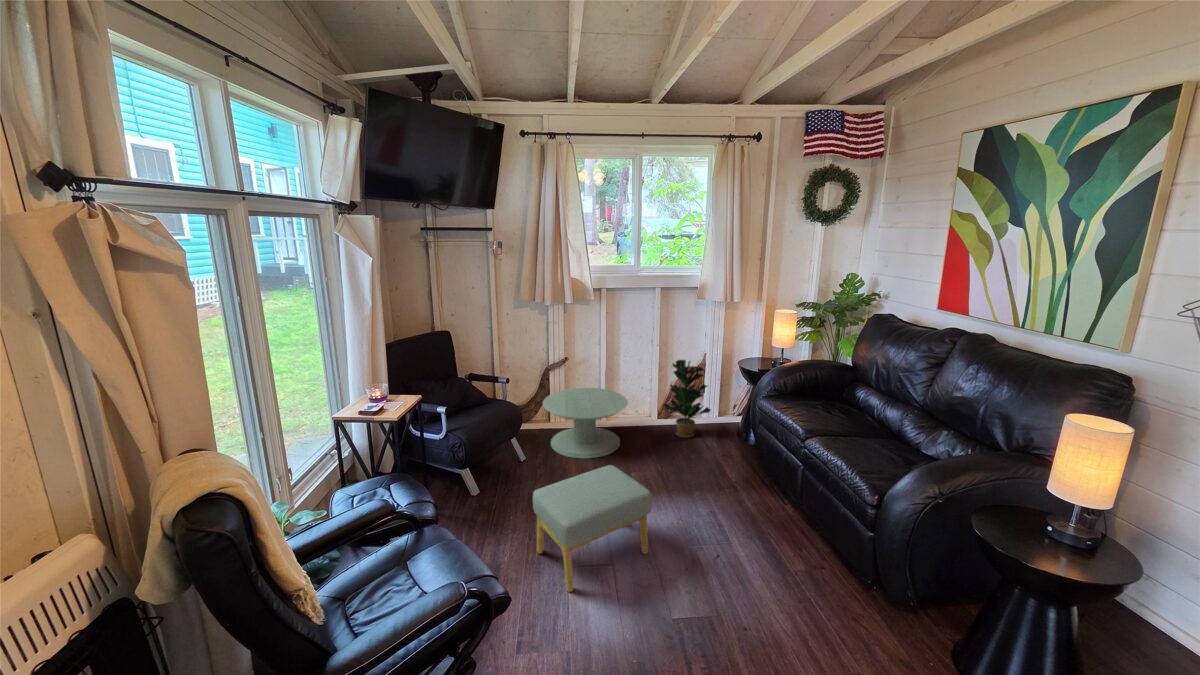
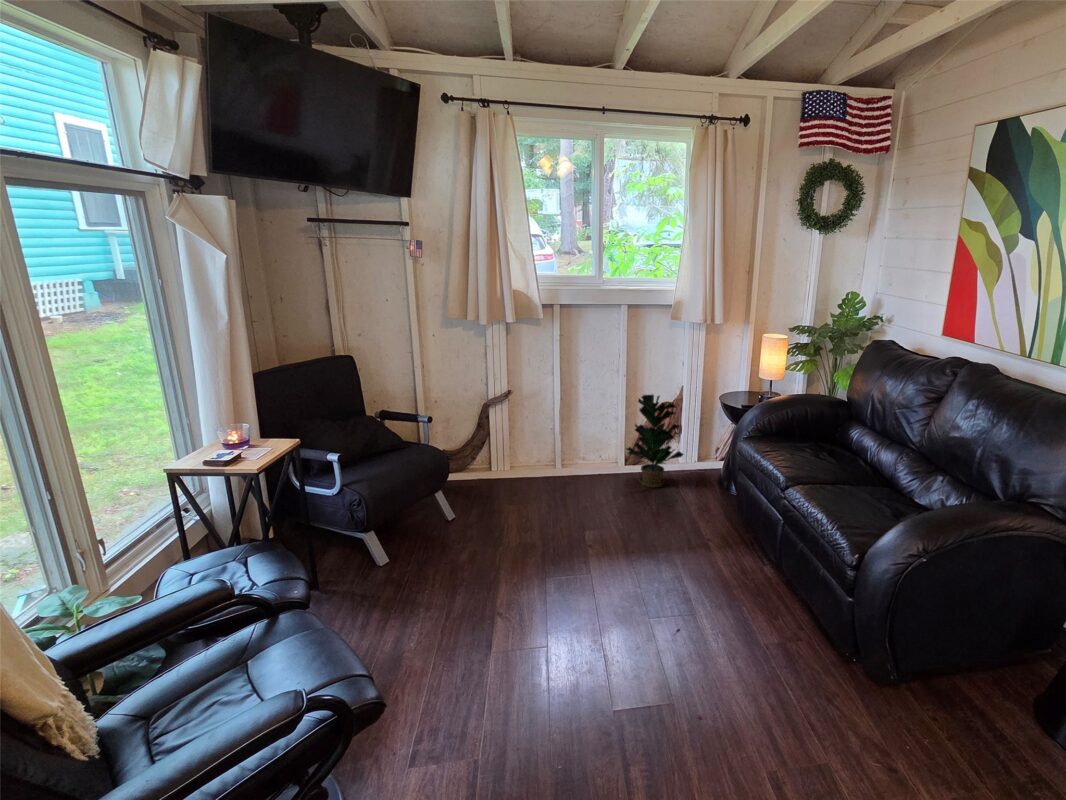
side table: present [543,388,628,459] -> none [484,429,586,512]
footstool: present [533,465,652,592] -> none [498,513,627,641]

